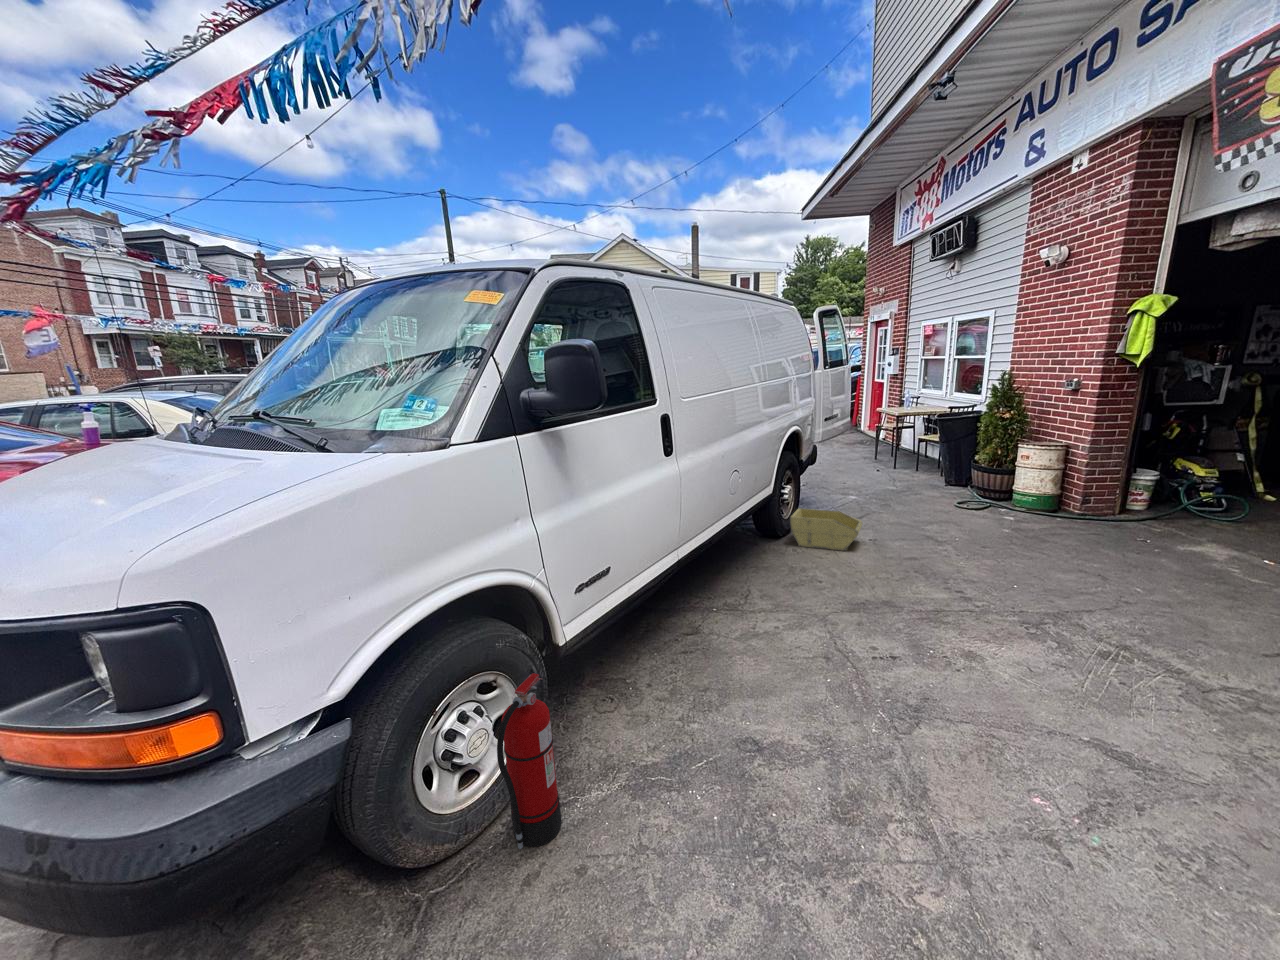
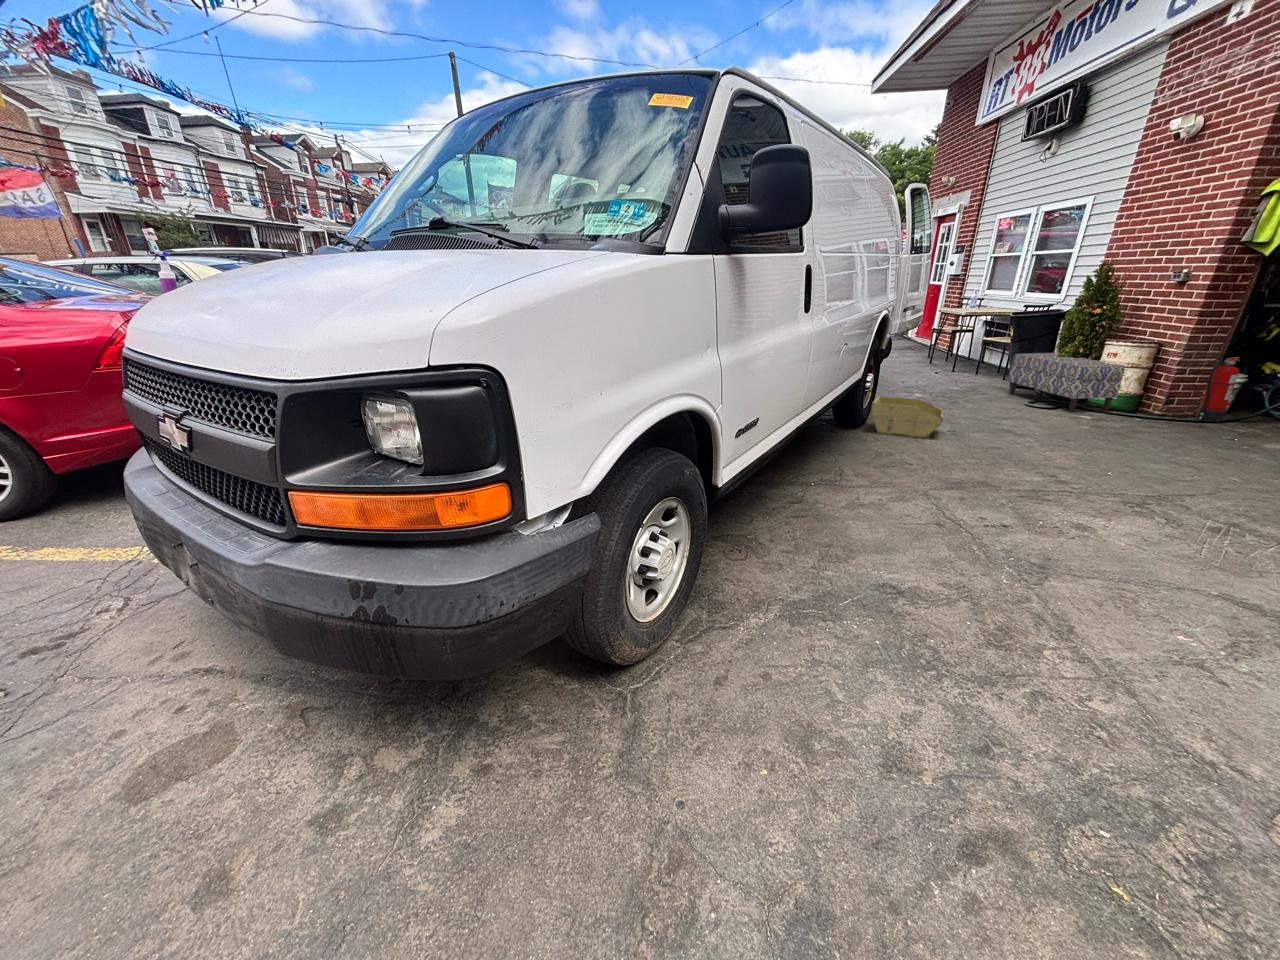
bench: none [938,454,1039,514] -> present [1008,353,1125,413]
fire extinguisher: present [497,673,562,849] -> present [1197,357,1240,422]

